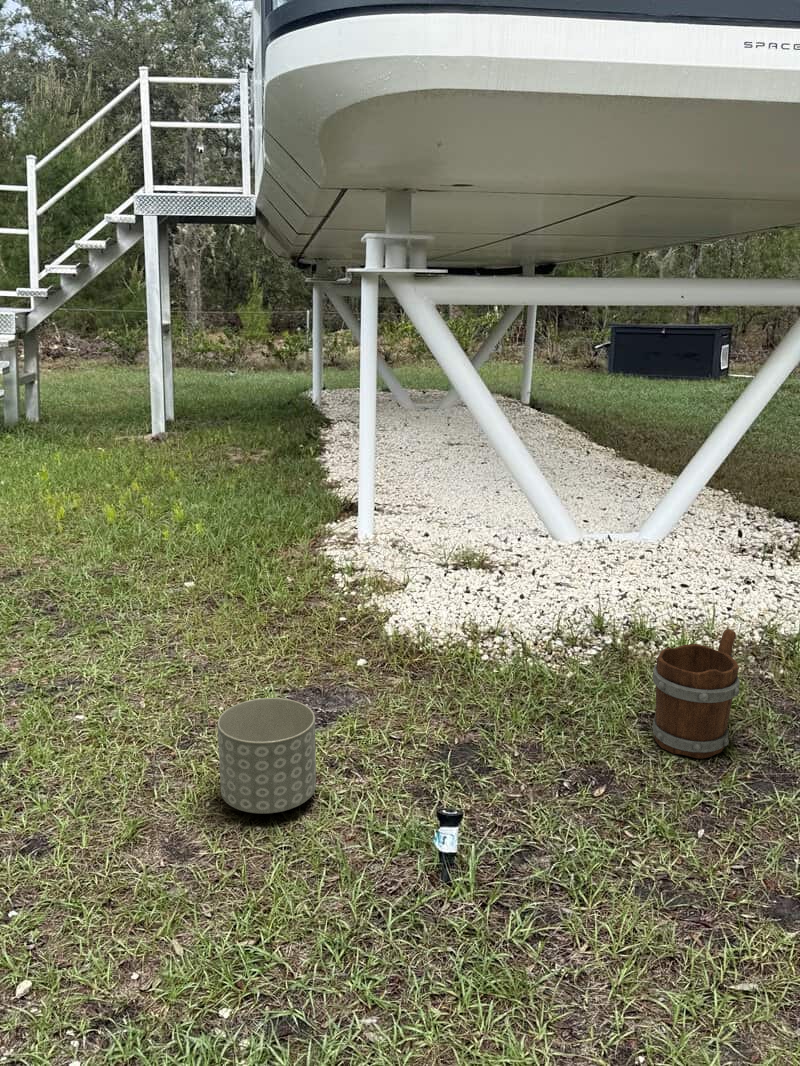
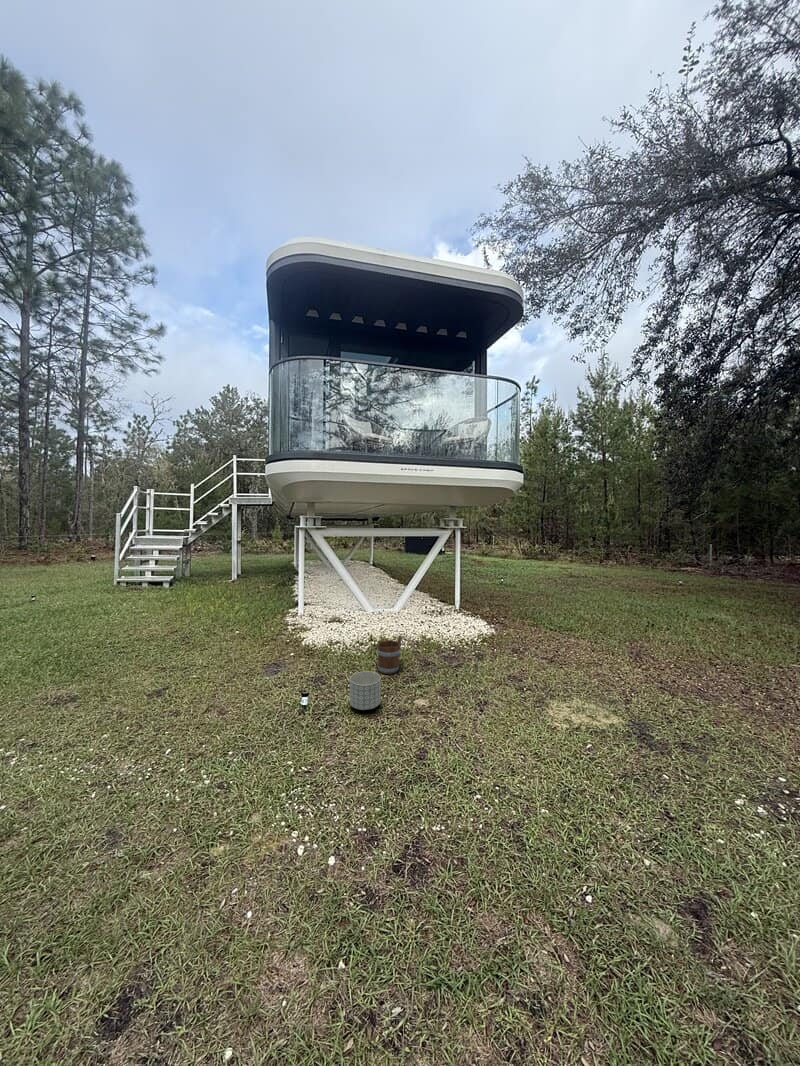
planter: present [218,698,316,814] -> present [350,671,381,710]

